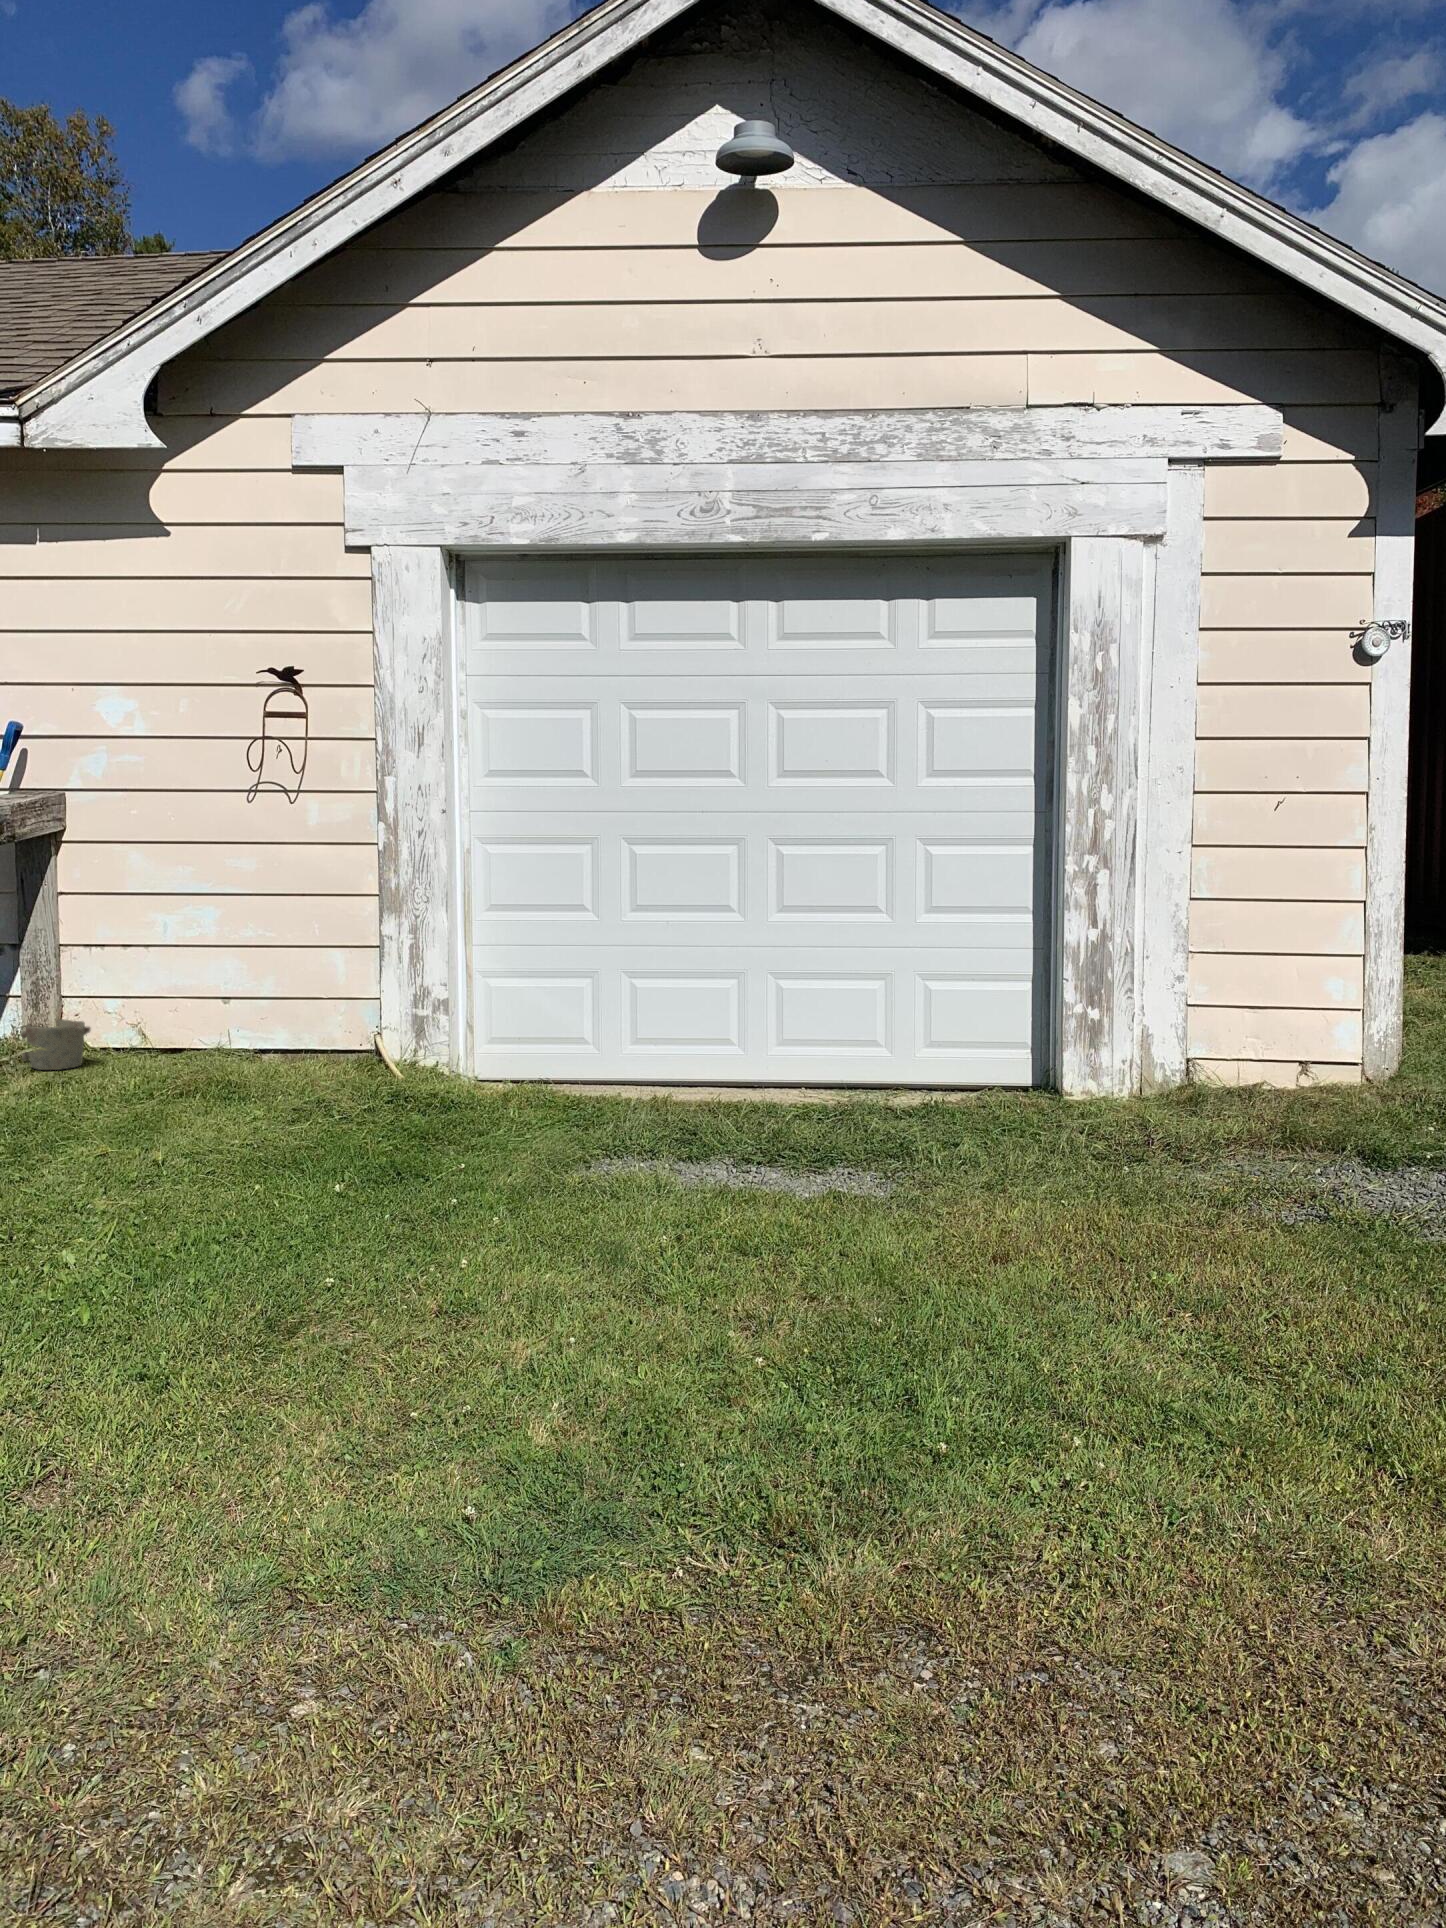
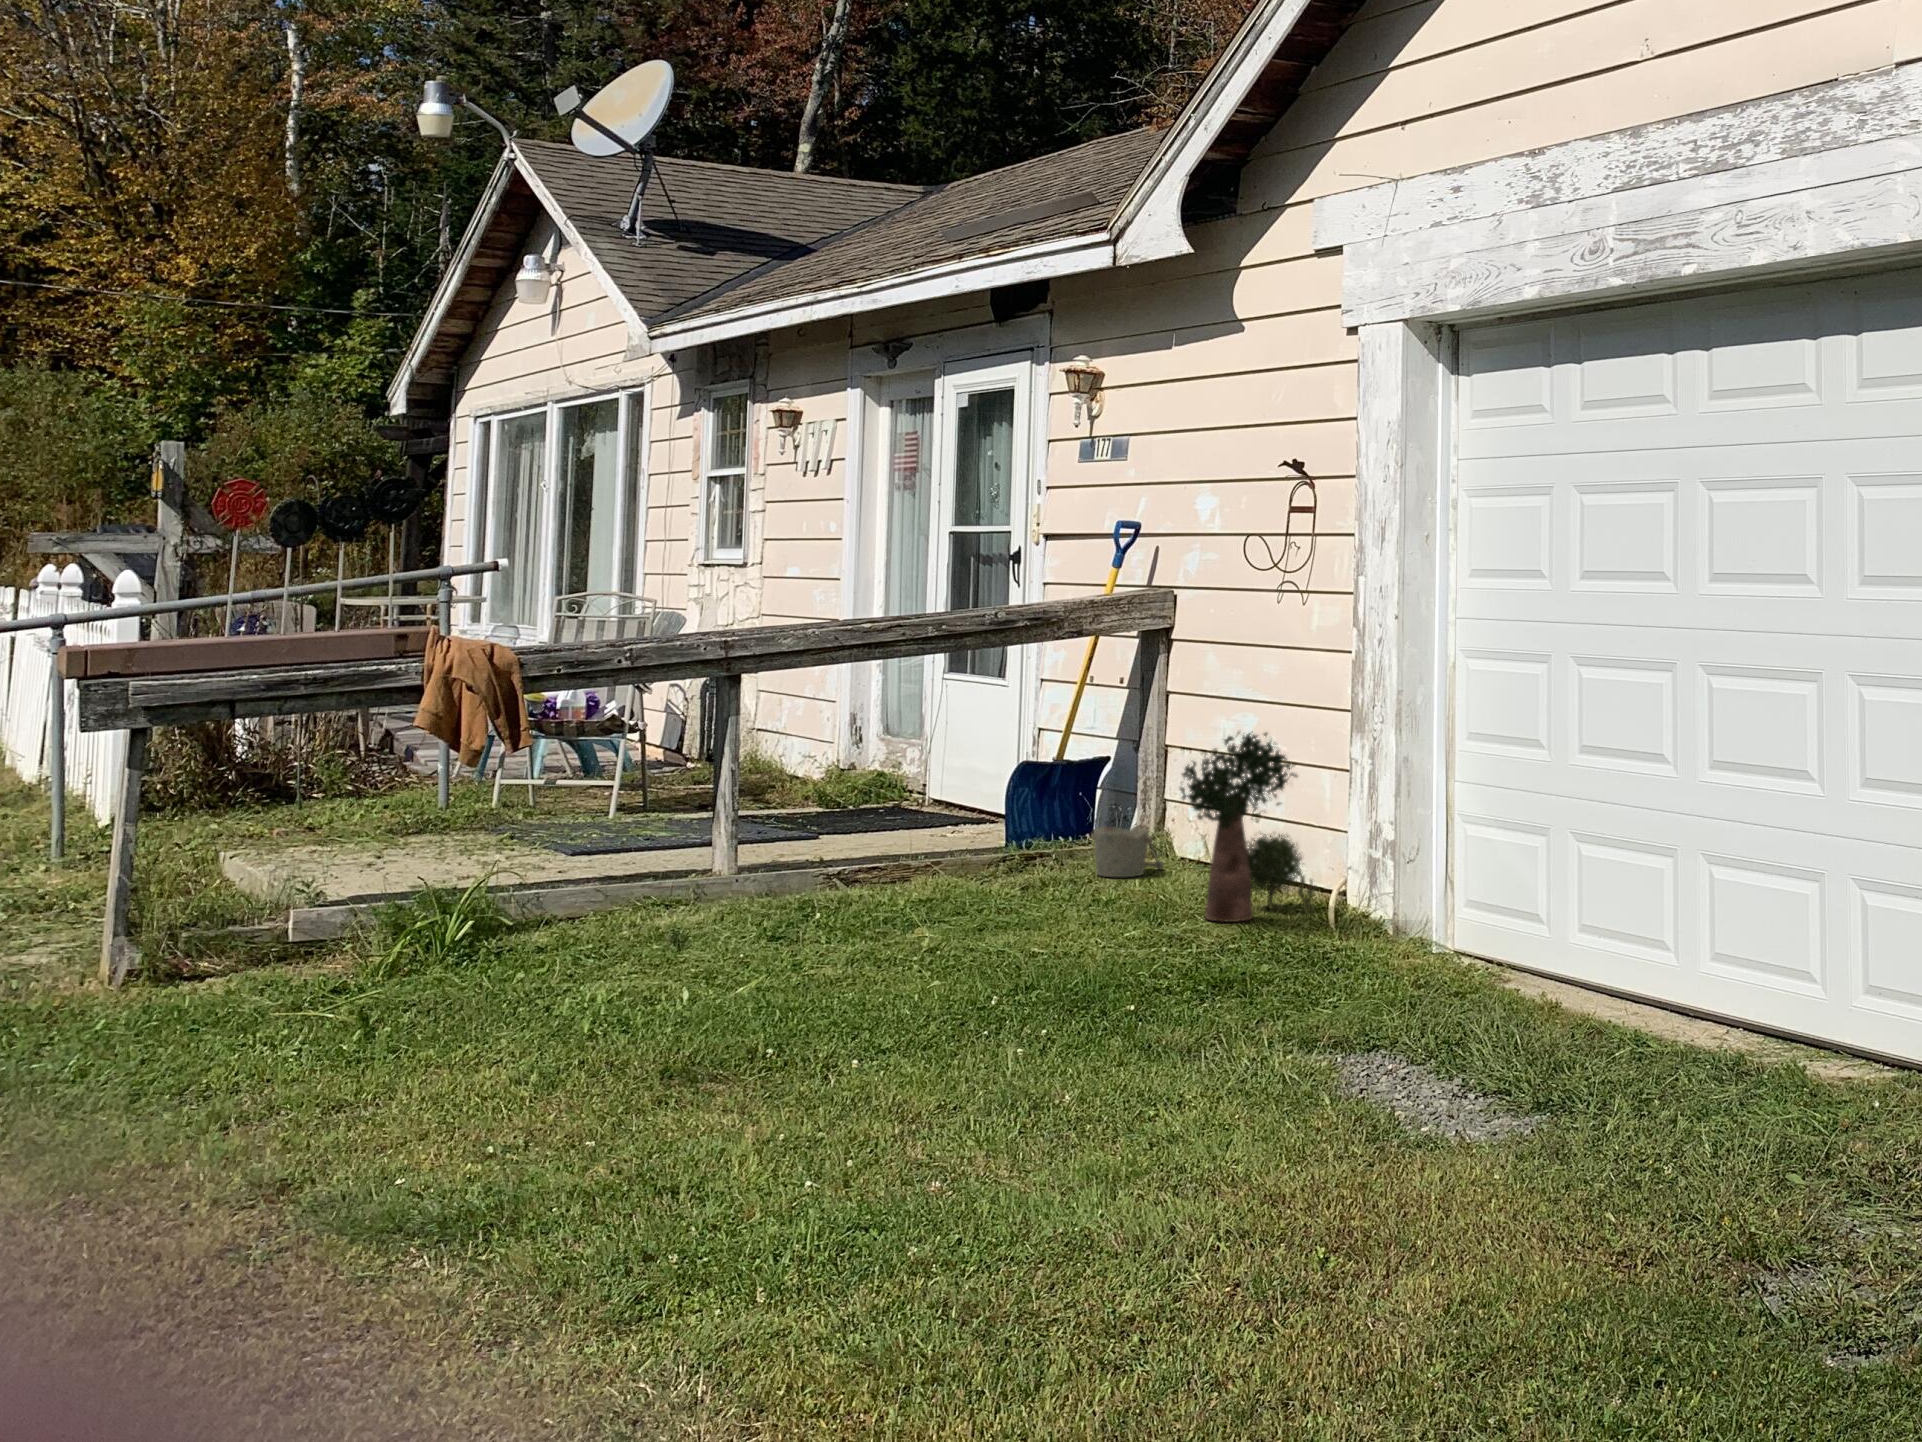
potted plant: none [242,915,368,1086] -> present [1180,733,1317,922]

